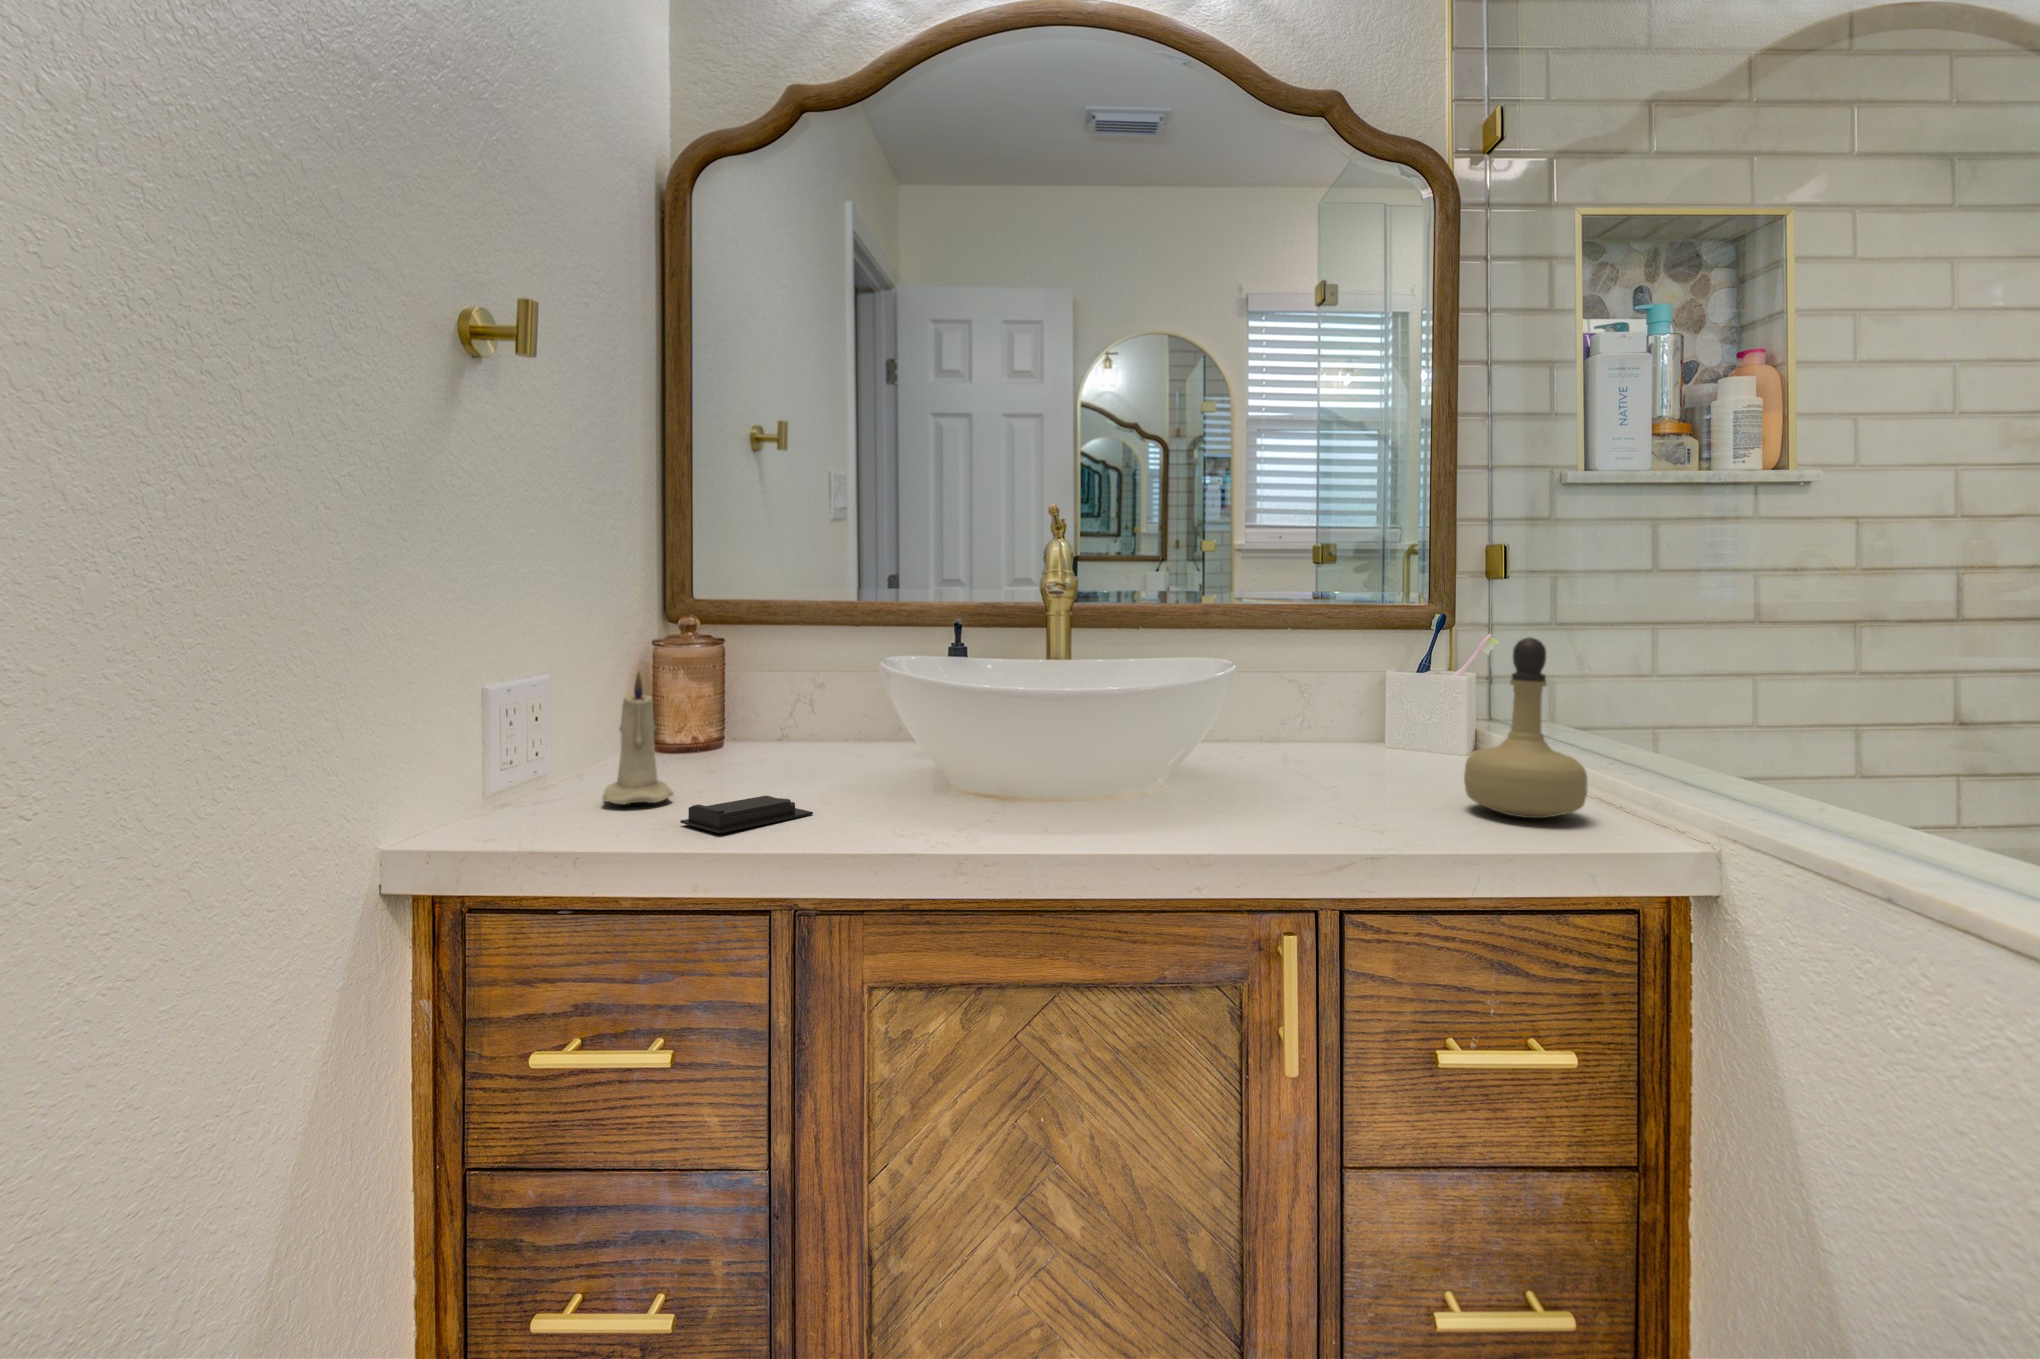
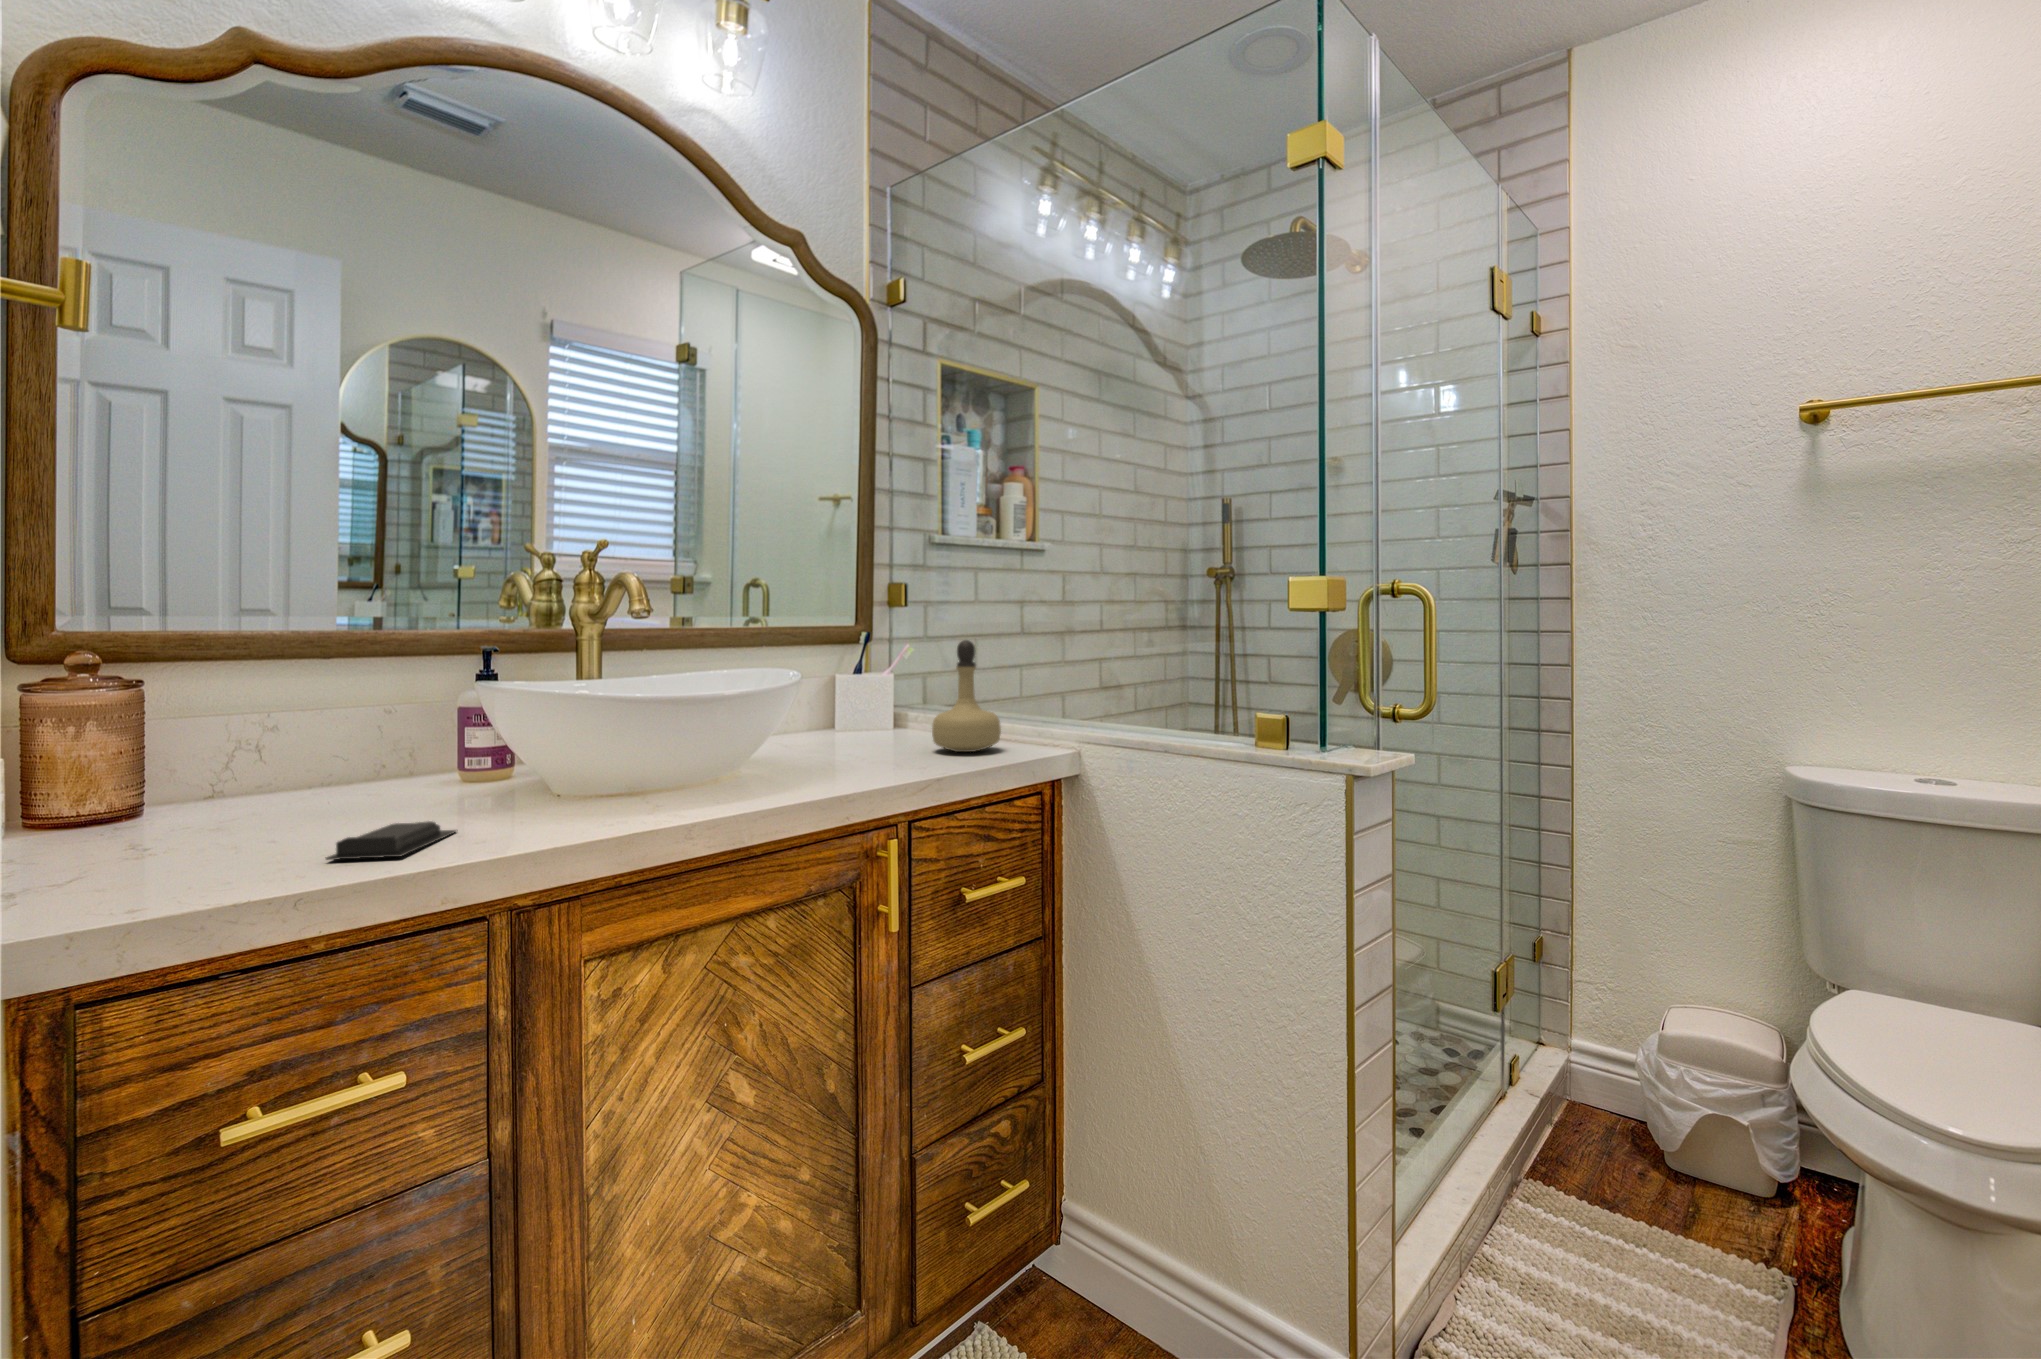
candle: present [602,671,673,804] -> none [136,709,249,864]

